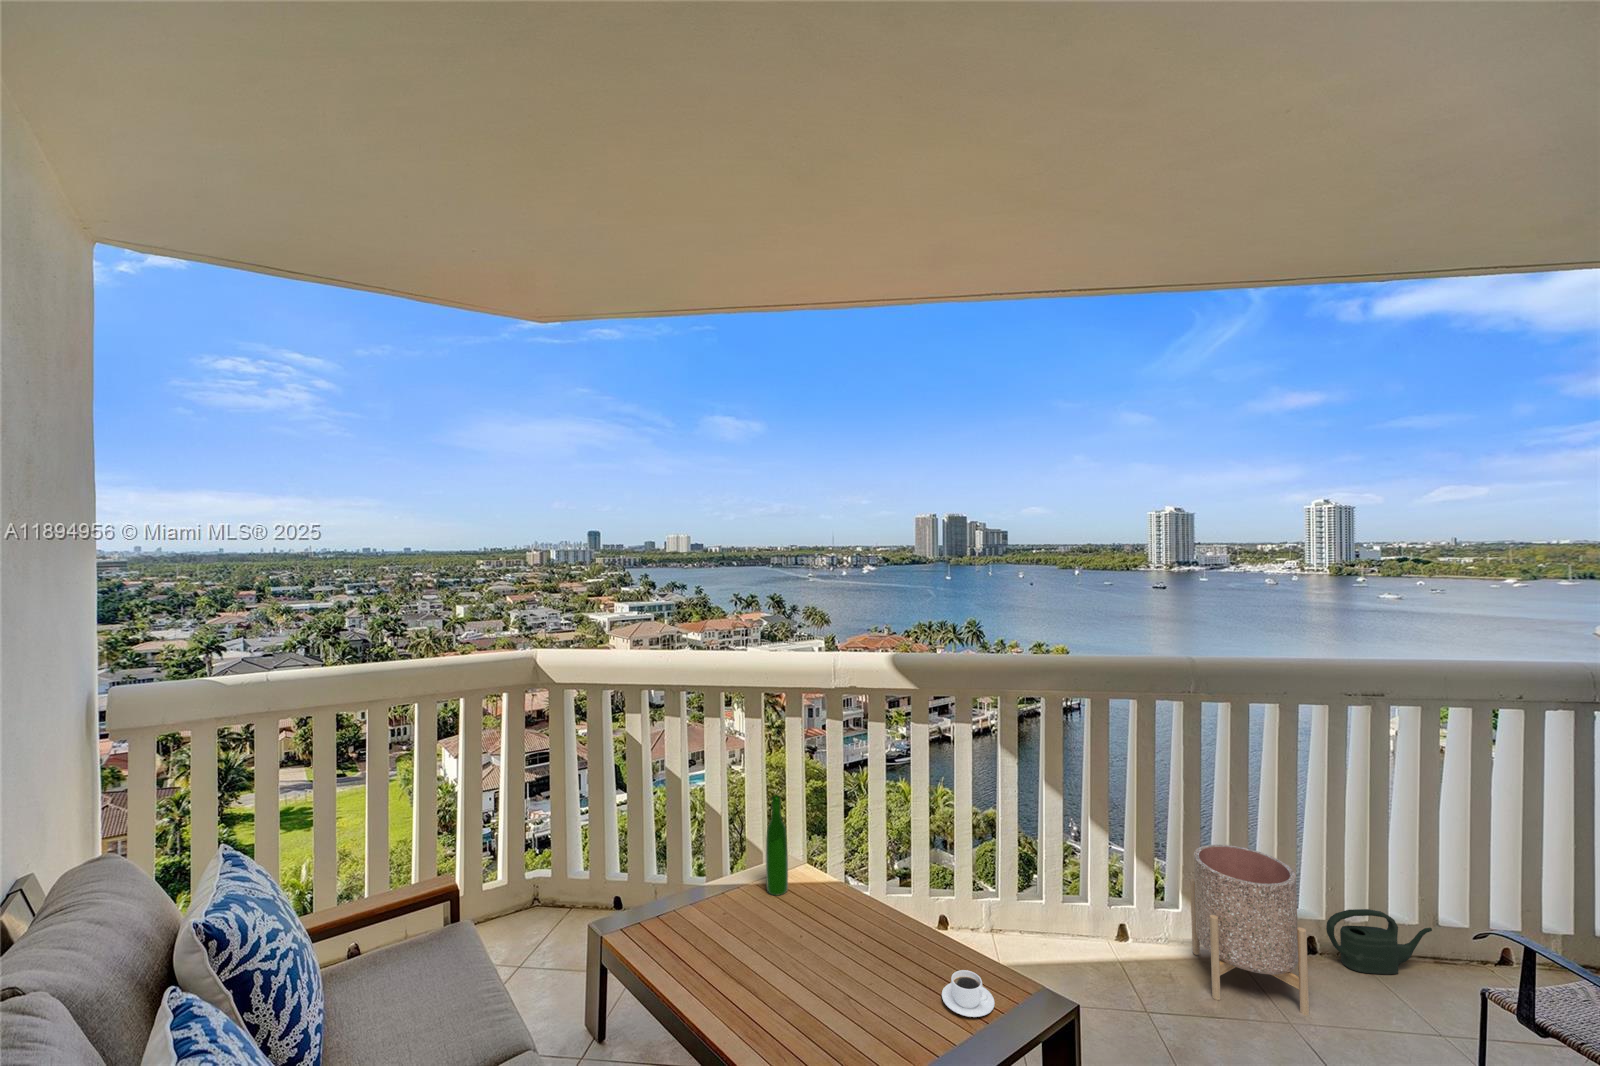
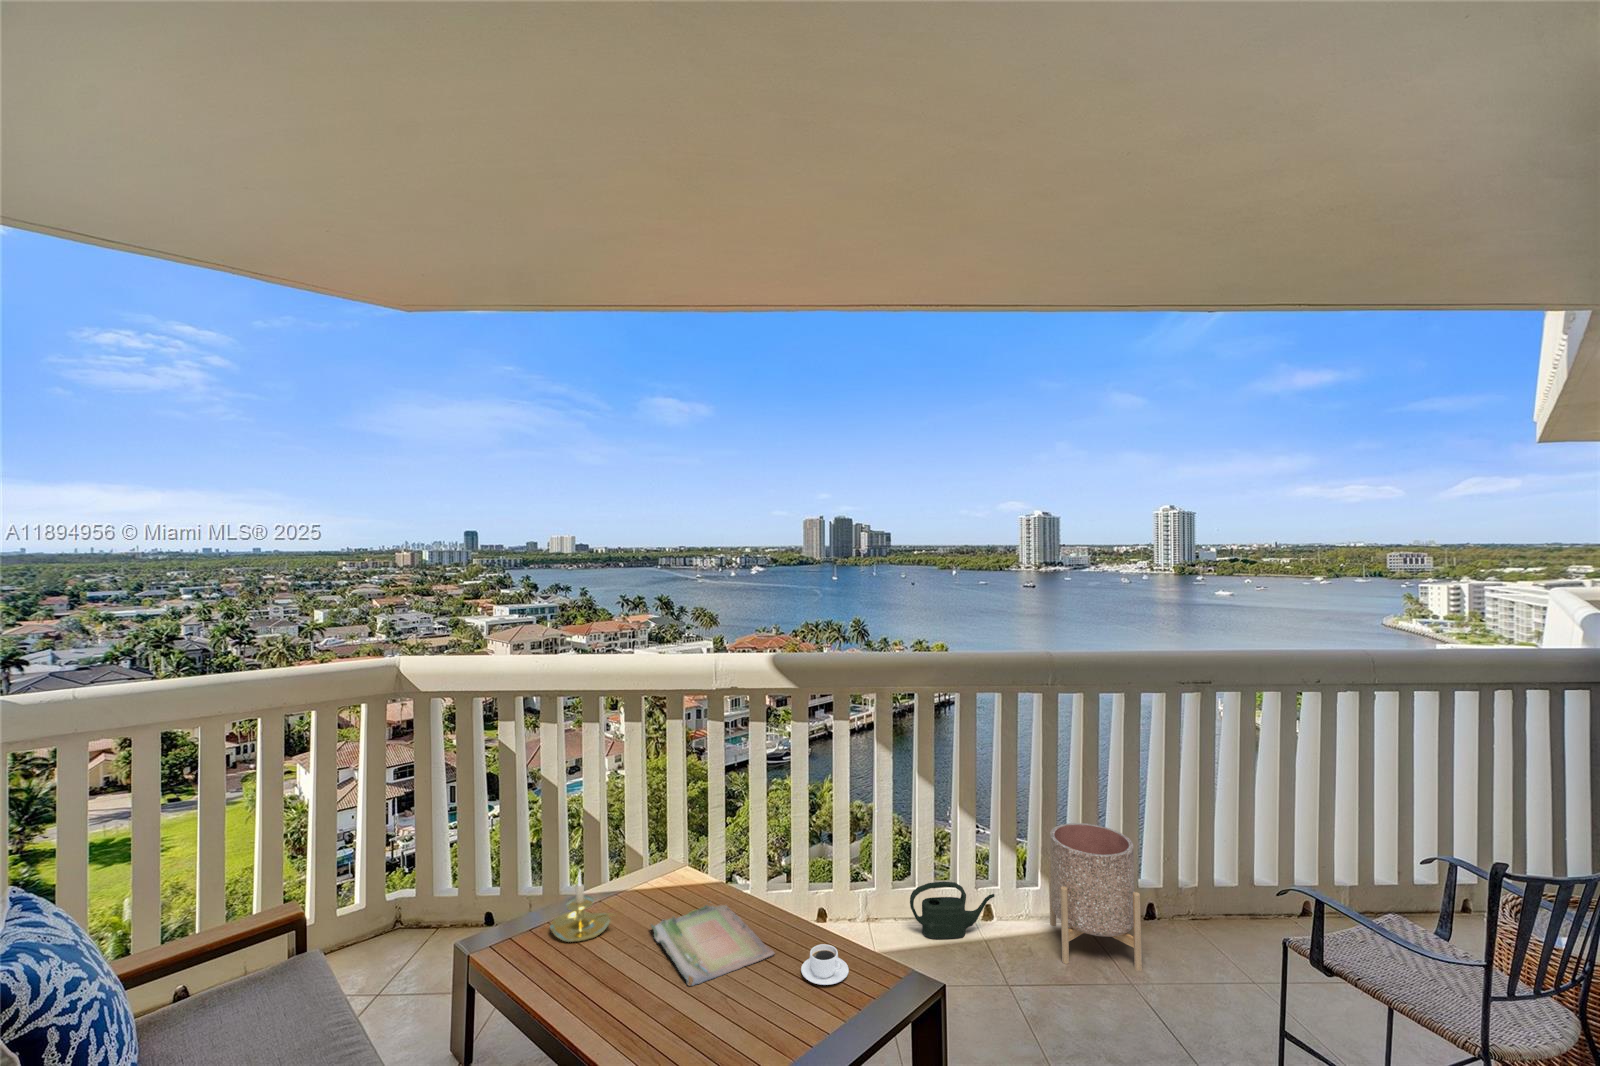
wine bottle: present [766,795,788,896] -> none [643,794,665,893]
candle holder: none [679,869,743,943] -> present [550,872,615,942]
tray: none [777,908,911,1005] -> present [651,901,774,985]
watering can: present [1326,909,1432,974] -> present [910,881,994,939]

